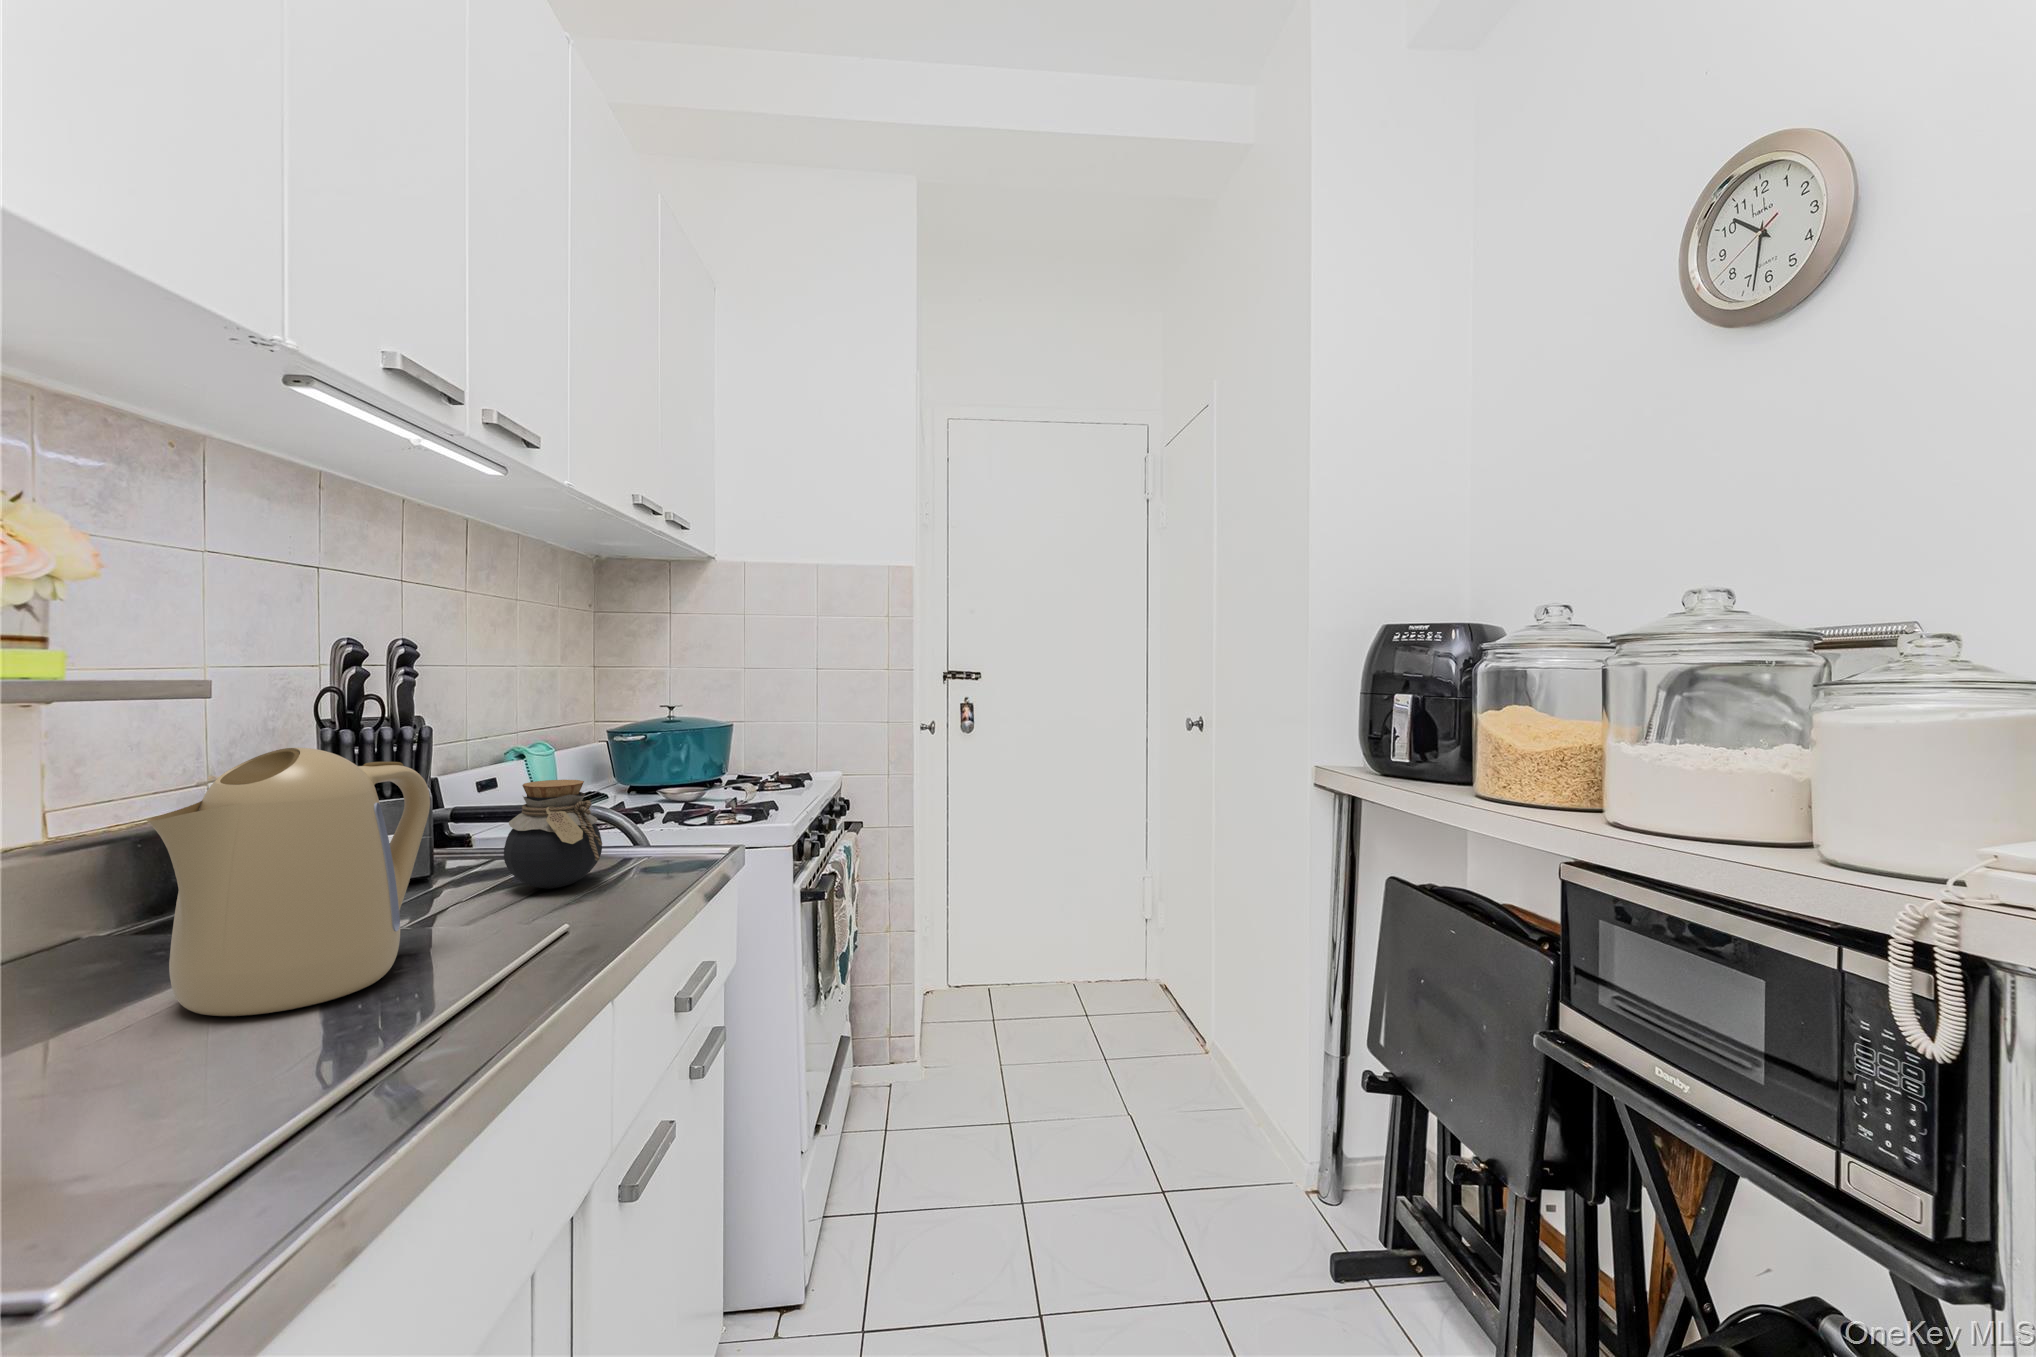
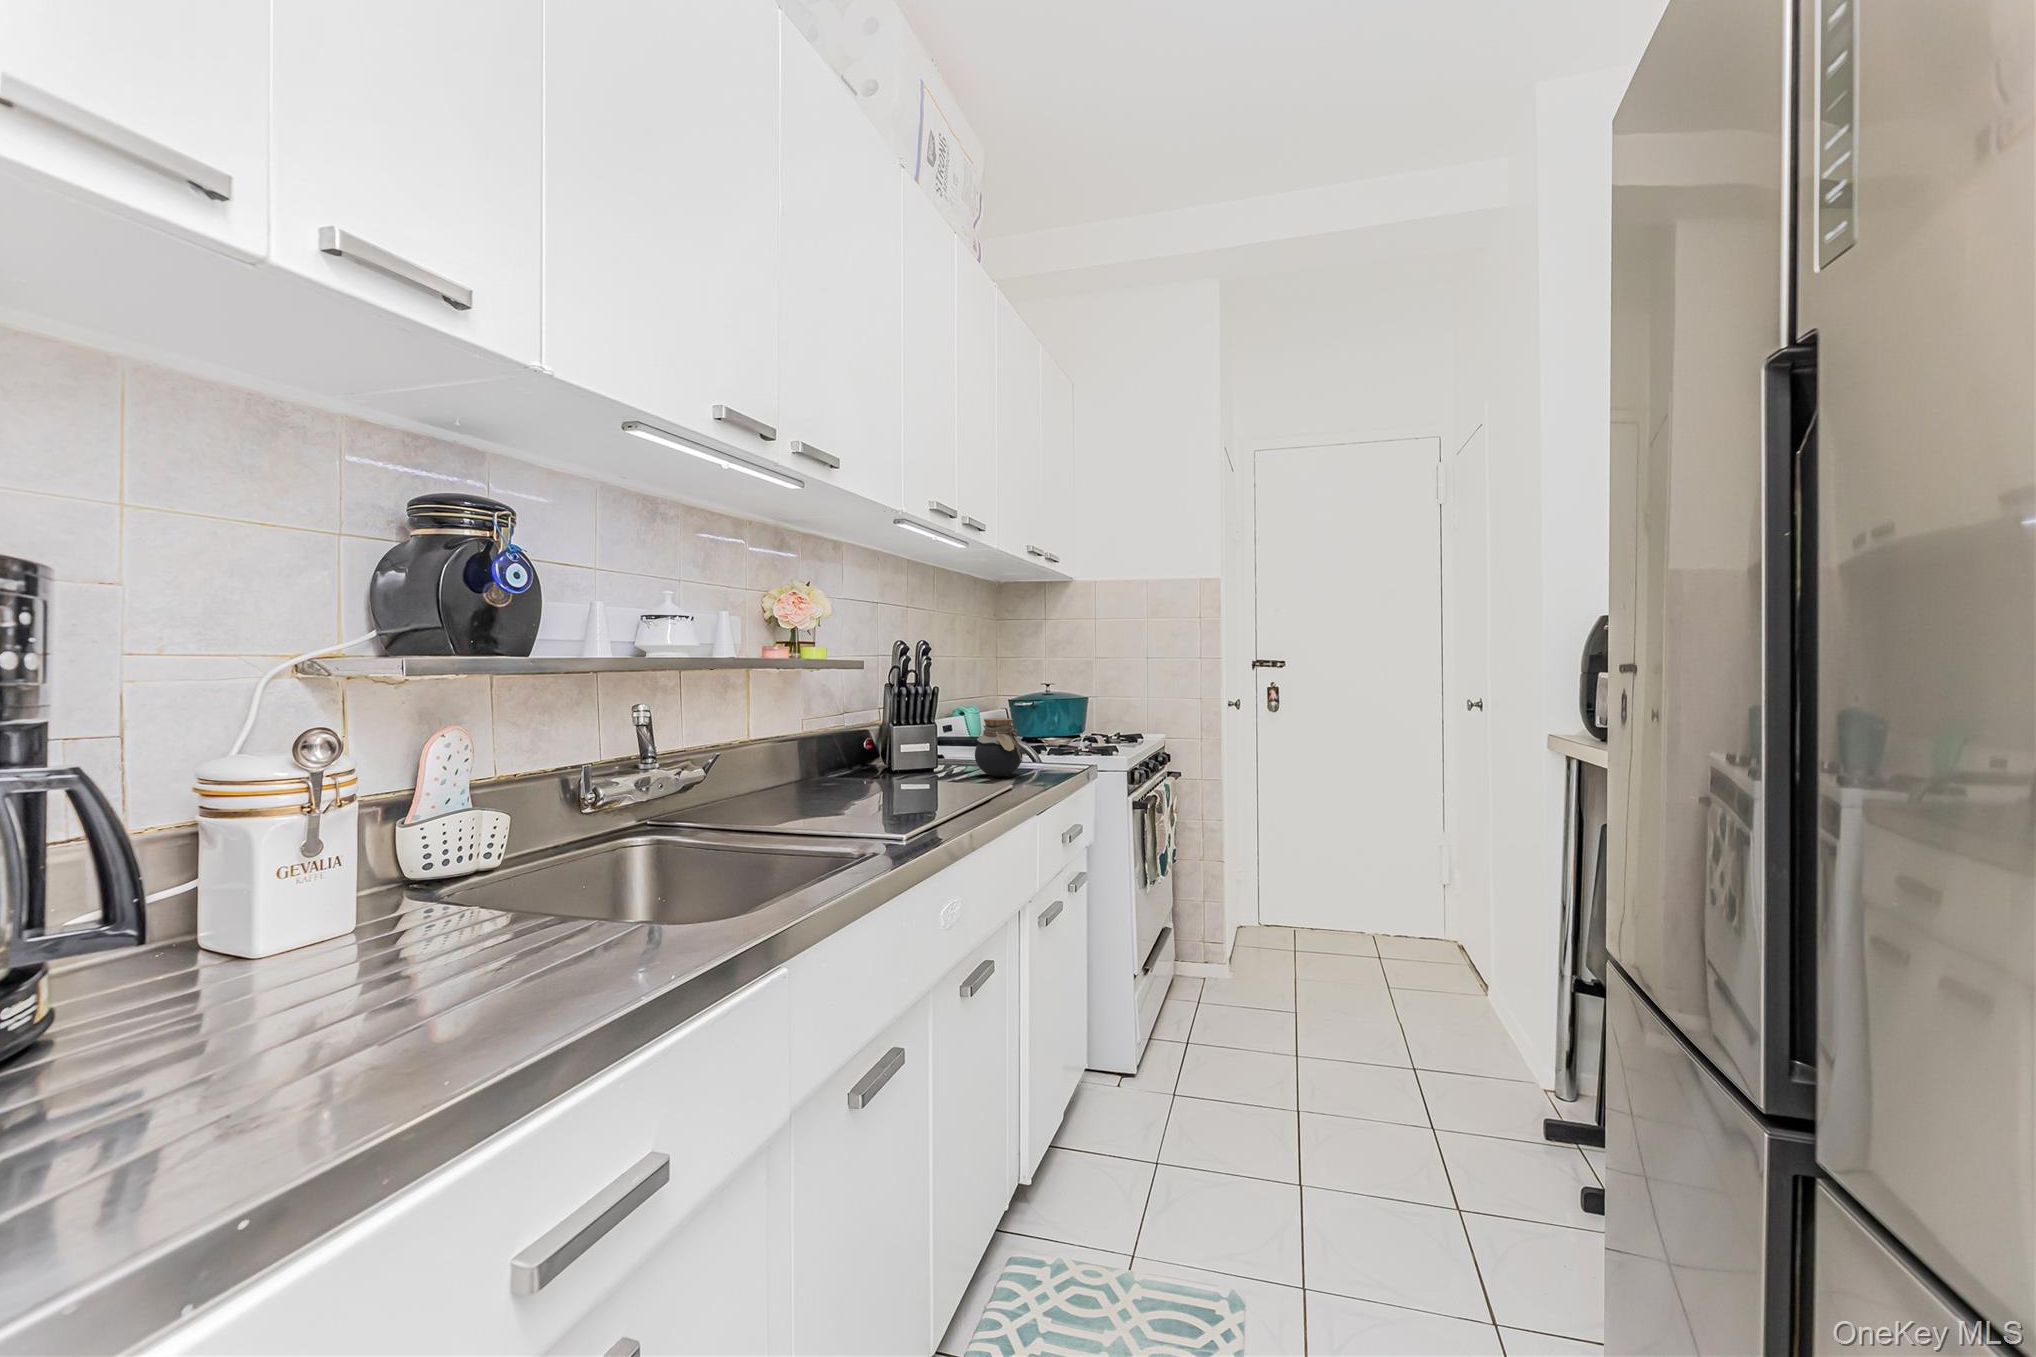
kettle: present [147,748,430,1016] -> none [868,690,954,801]

